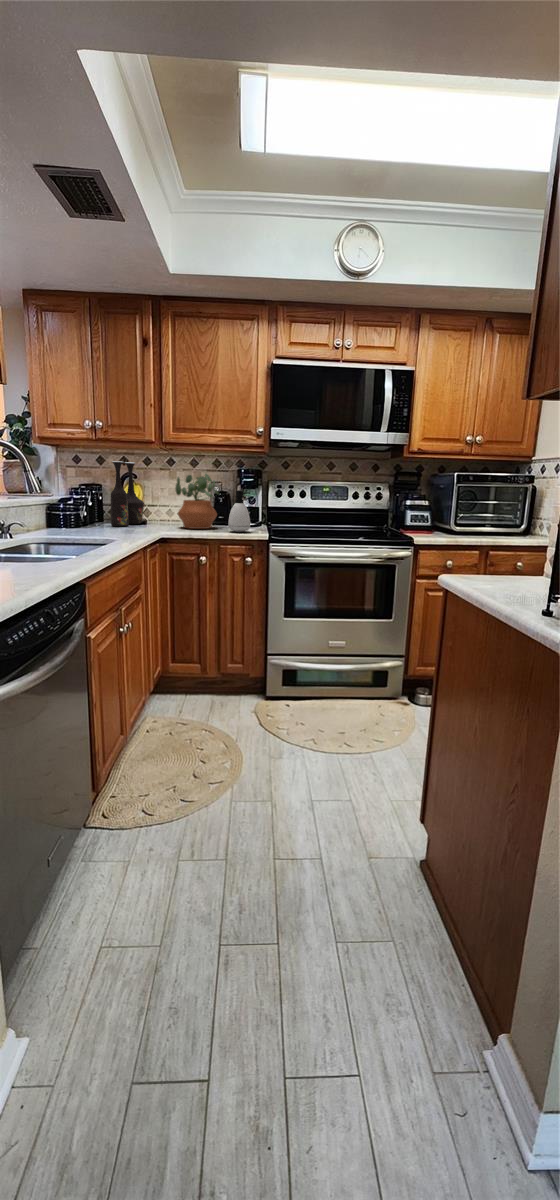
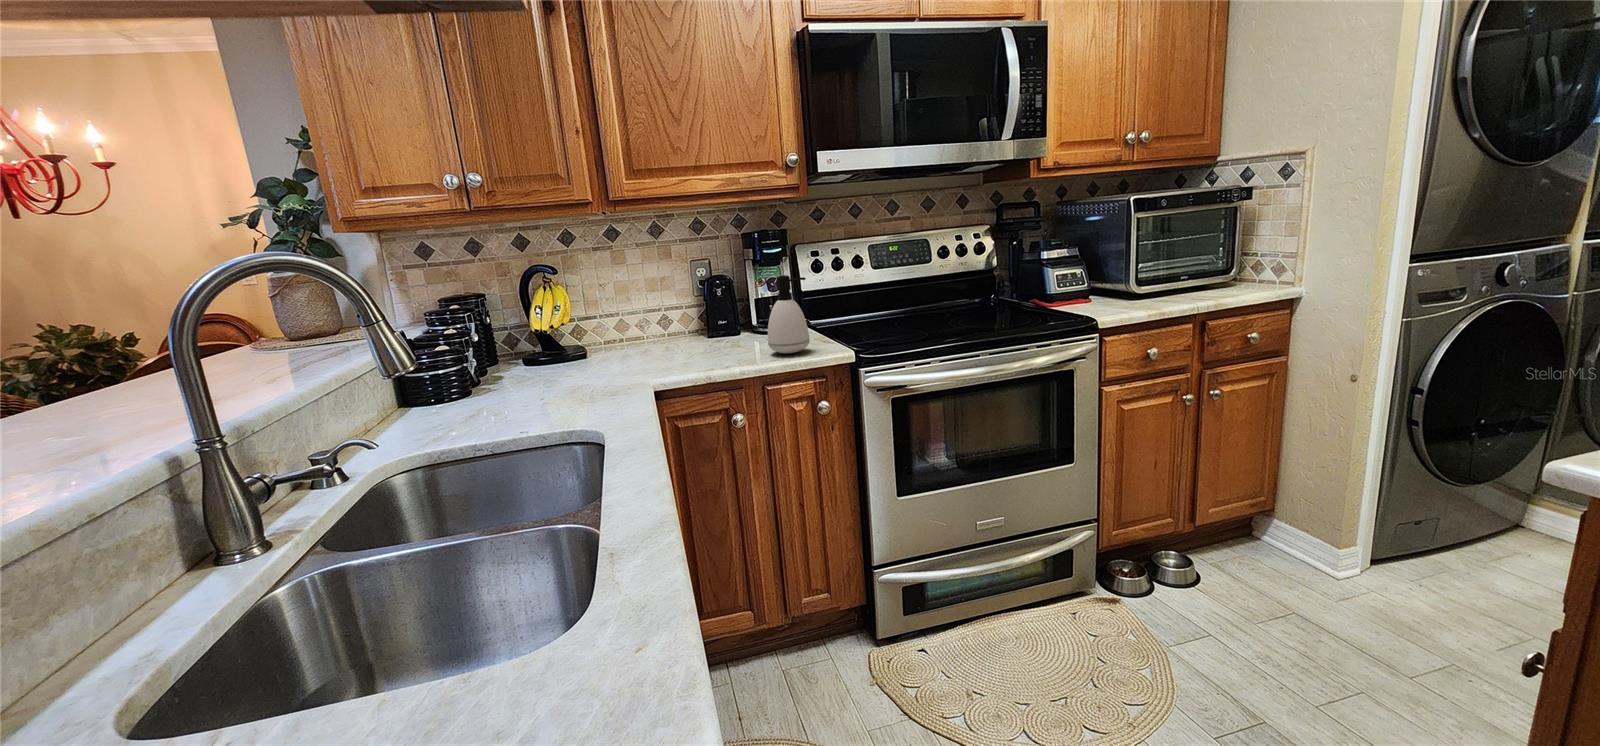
vase: present [111,461,144,526] -> none [514,245,580,377]
potted plant: present [175,474,219,529] -> none [648,251,734,359]

